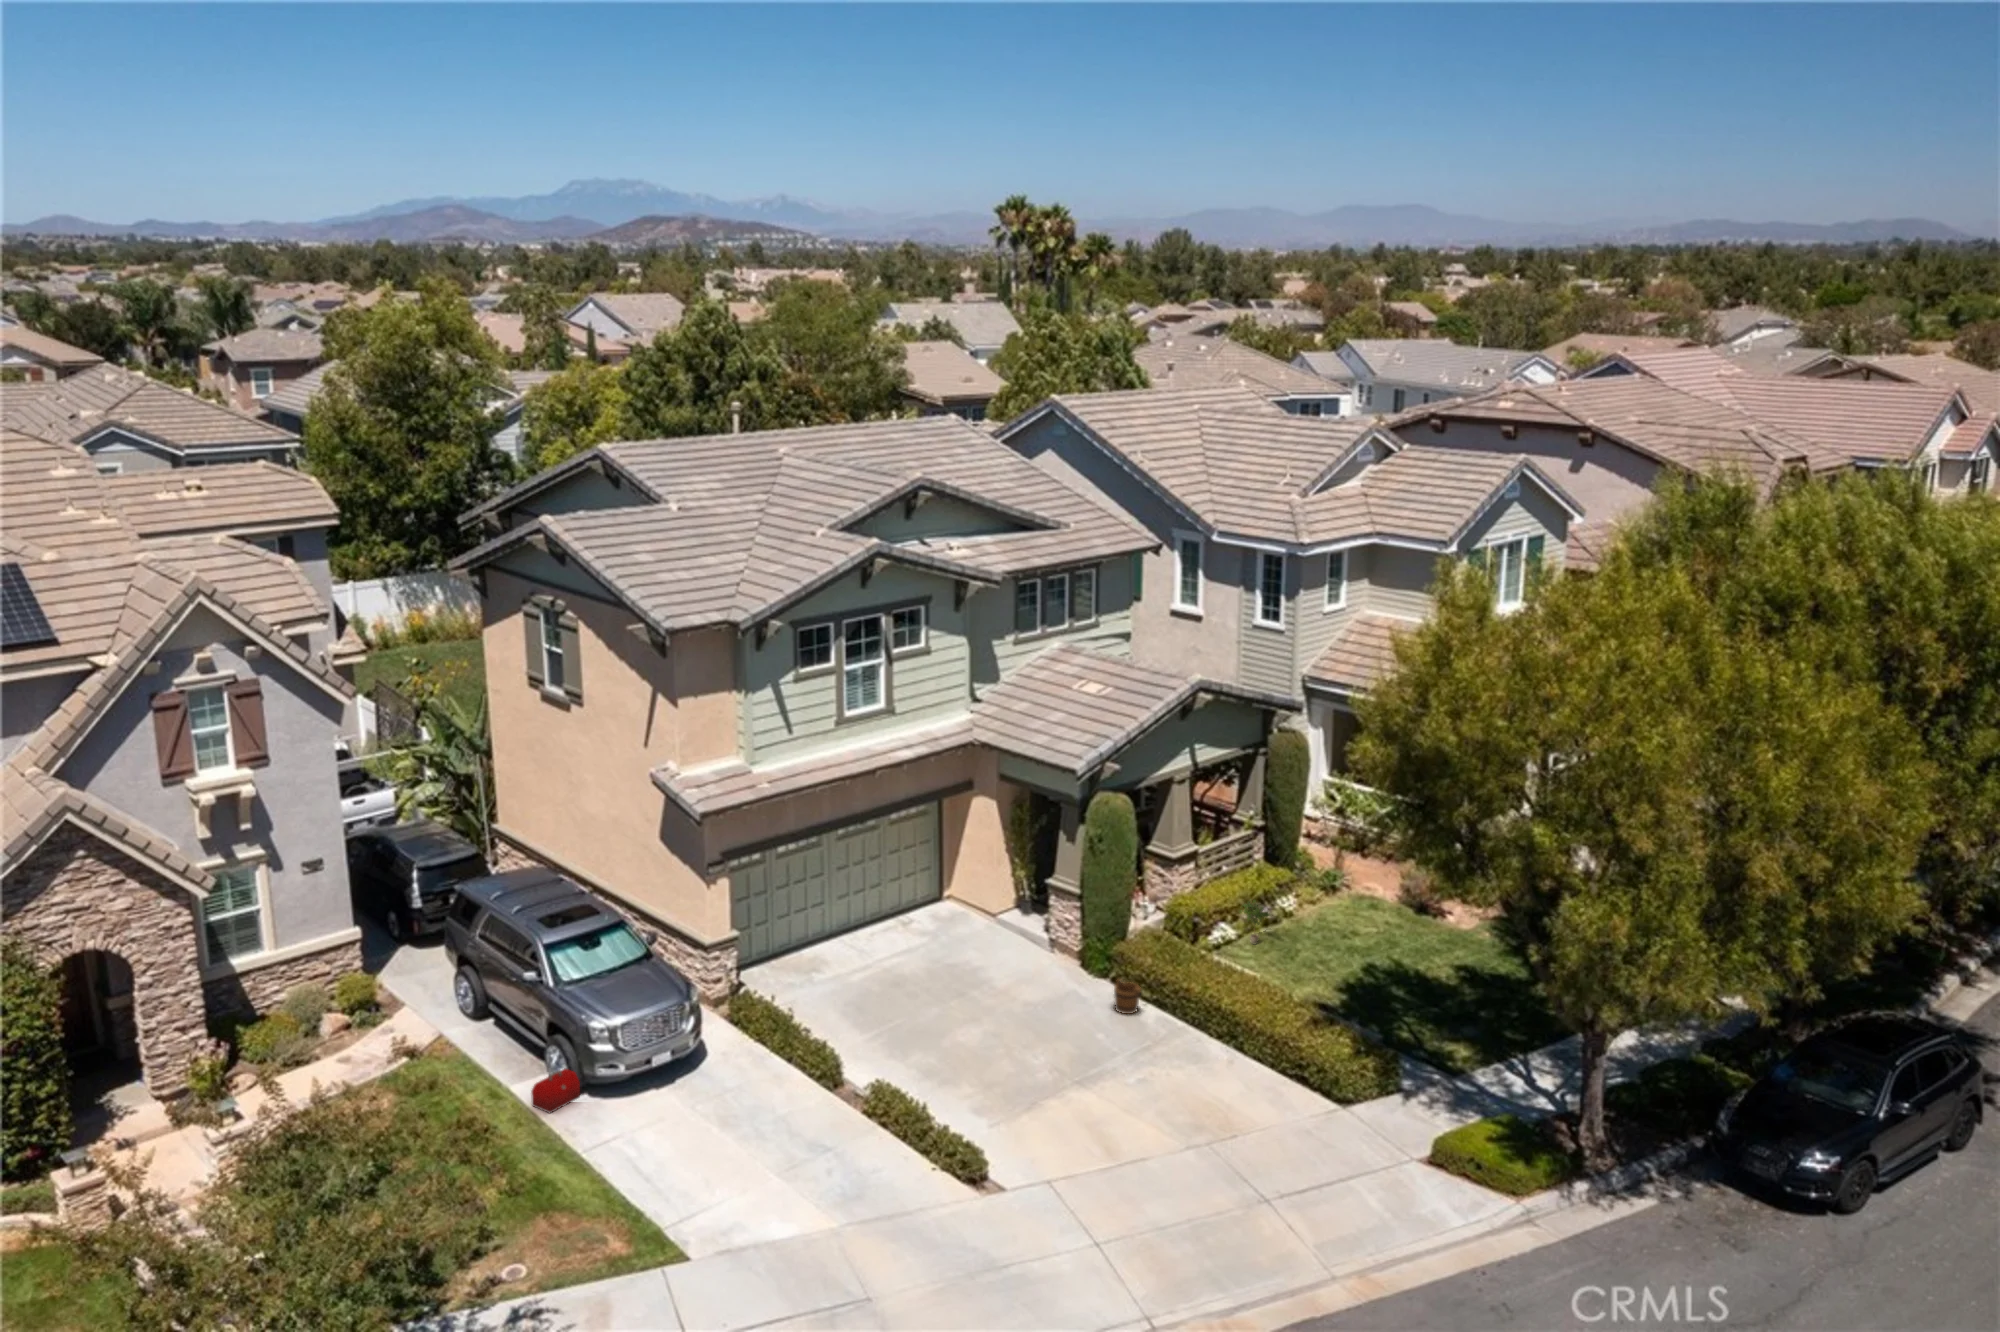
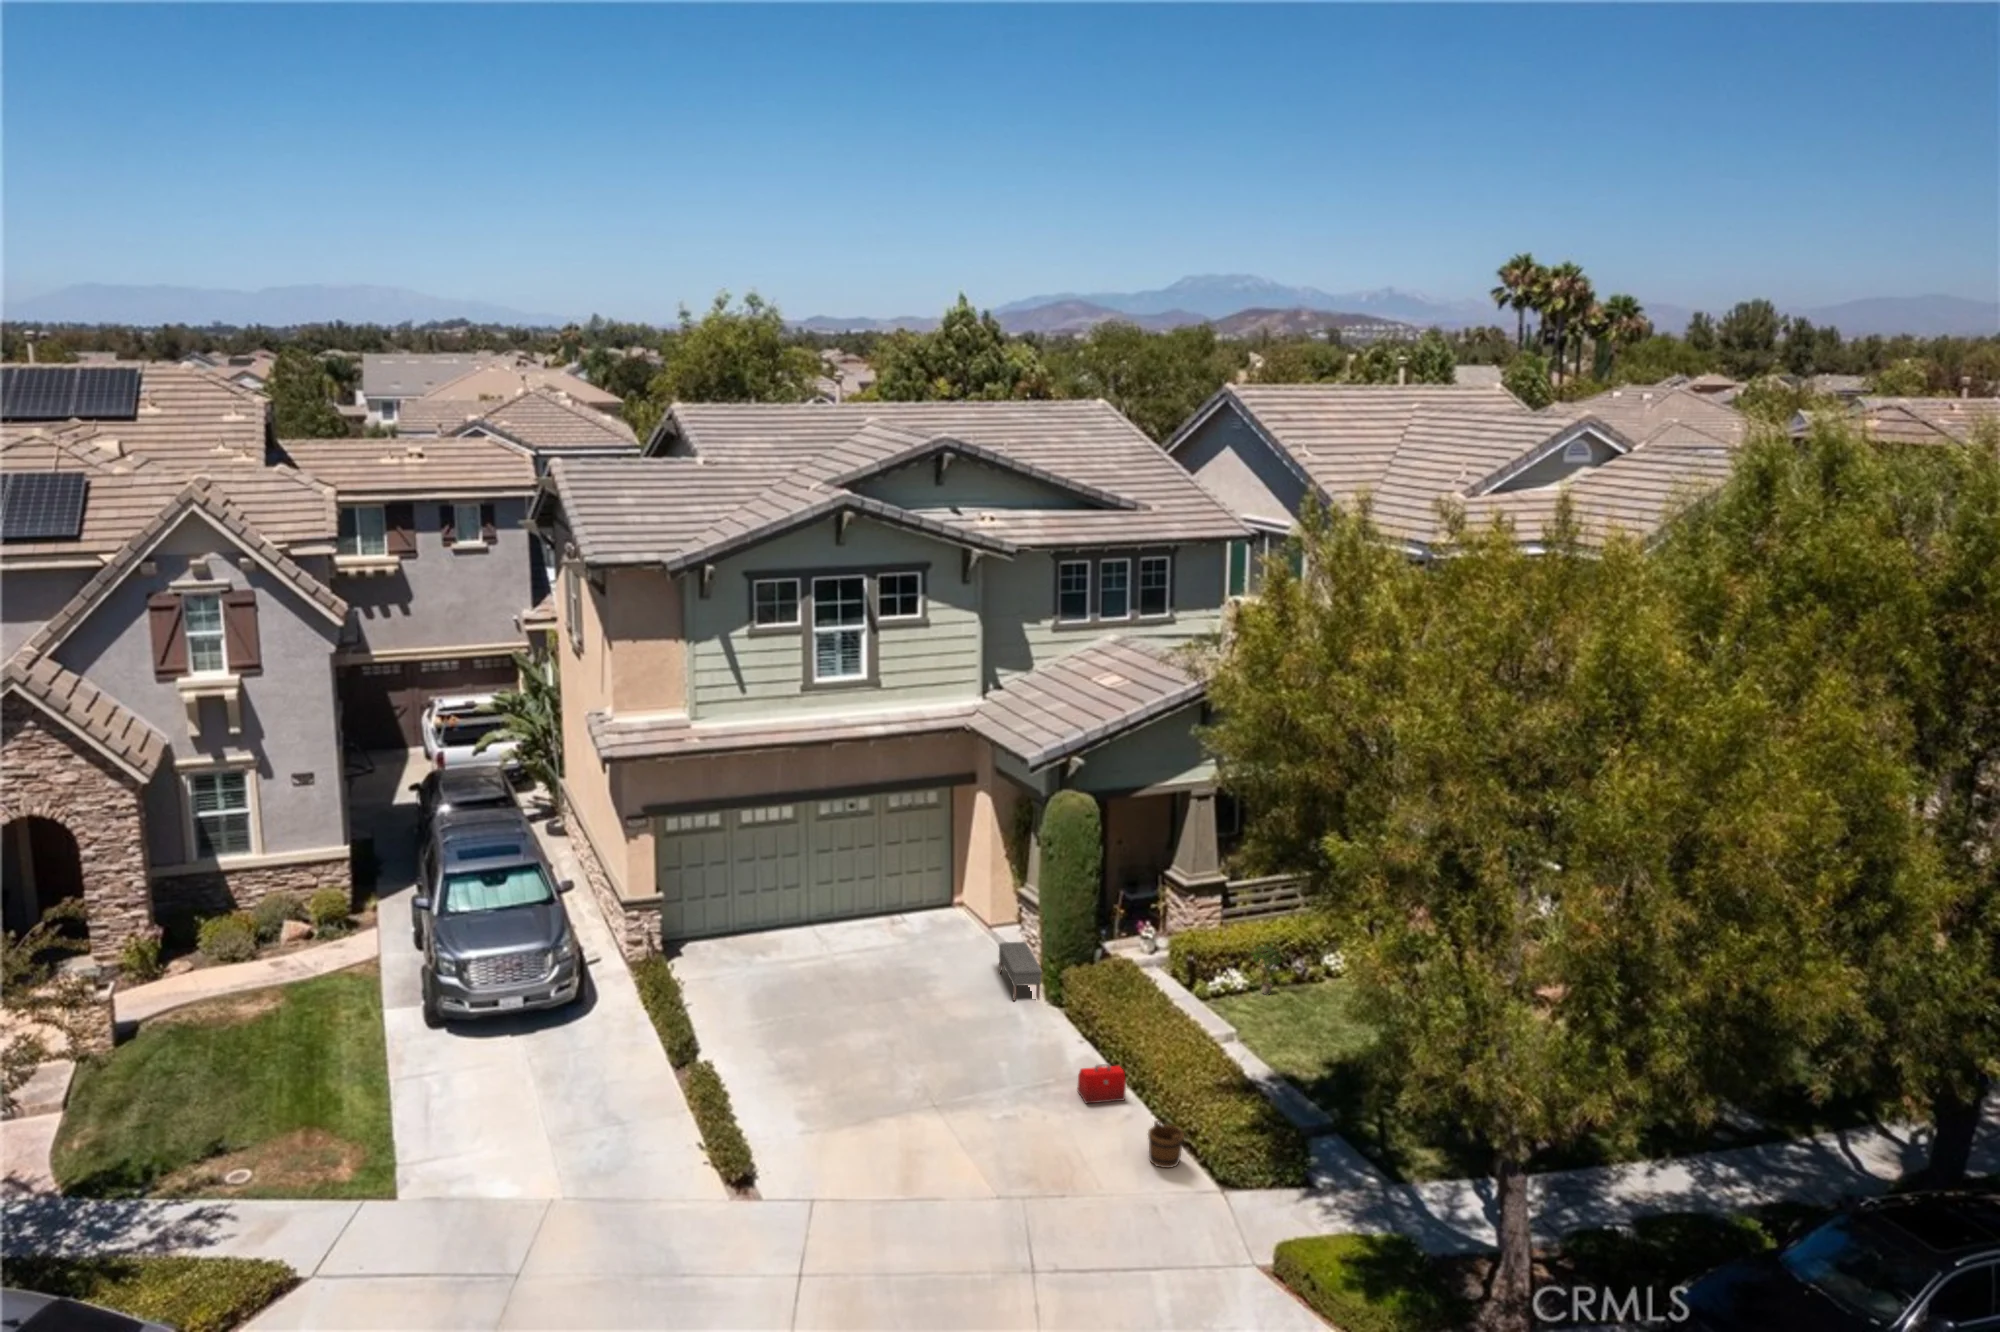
bench: none [1033,929,1091,984] -> present [999,942,1042,1000]
bucket: present [1114,980,1141,1014] -> present [1148,1120,1184,1168]
toolbox: present [531,1069,580,1113] -> present [1077,1064,1126,1103]

